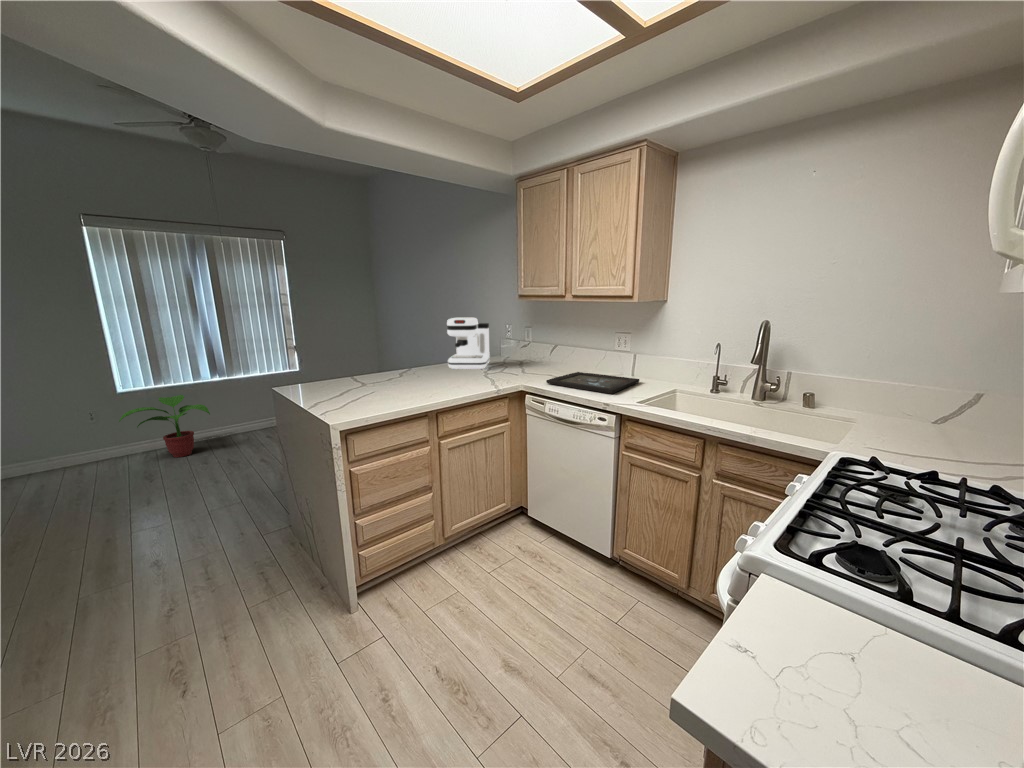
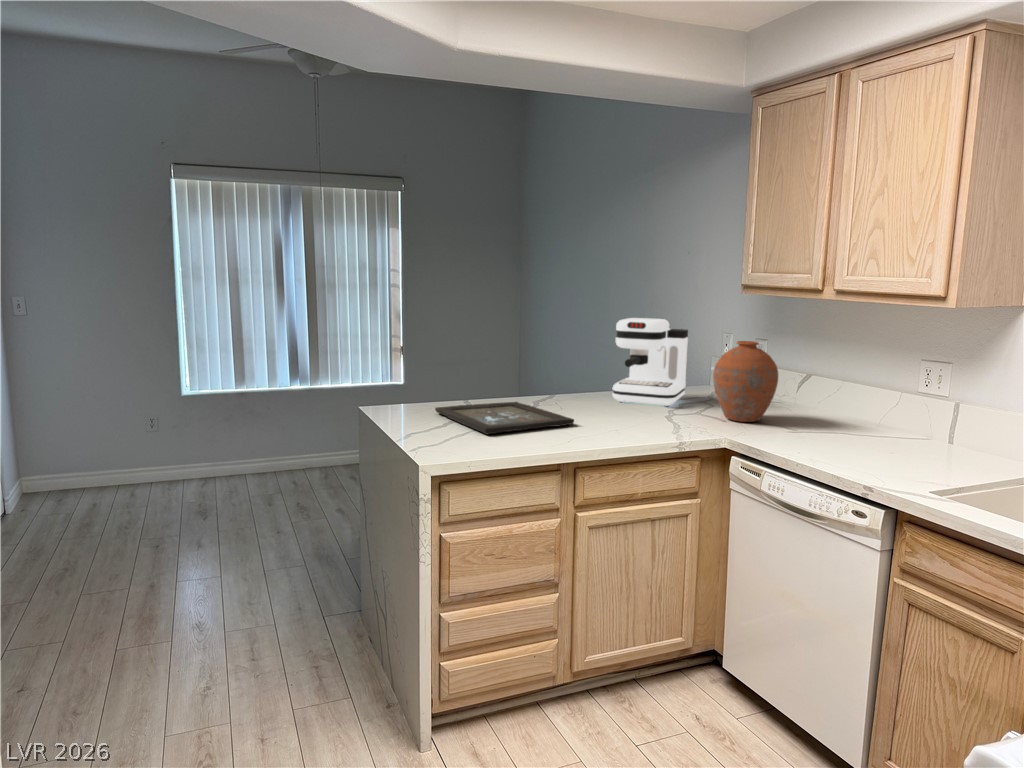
vase: none [508,328,544,374] -> present [713,341,778,422]
tray: present [546,372,639,394] -> present [435,402,574,434]
potted plant: present [119,395,210,457] -> none [182,405,283,491]

